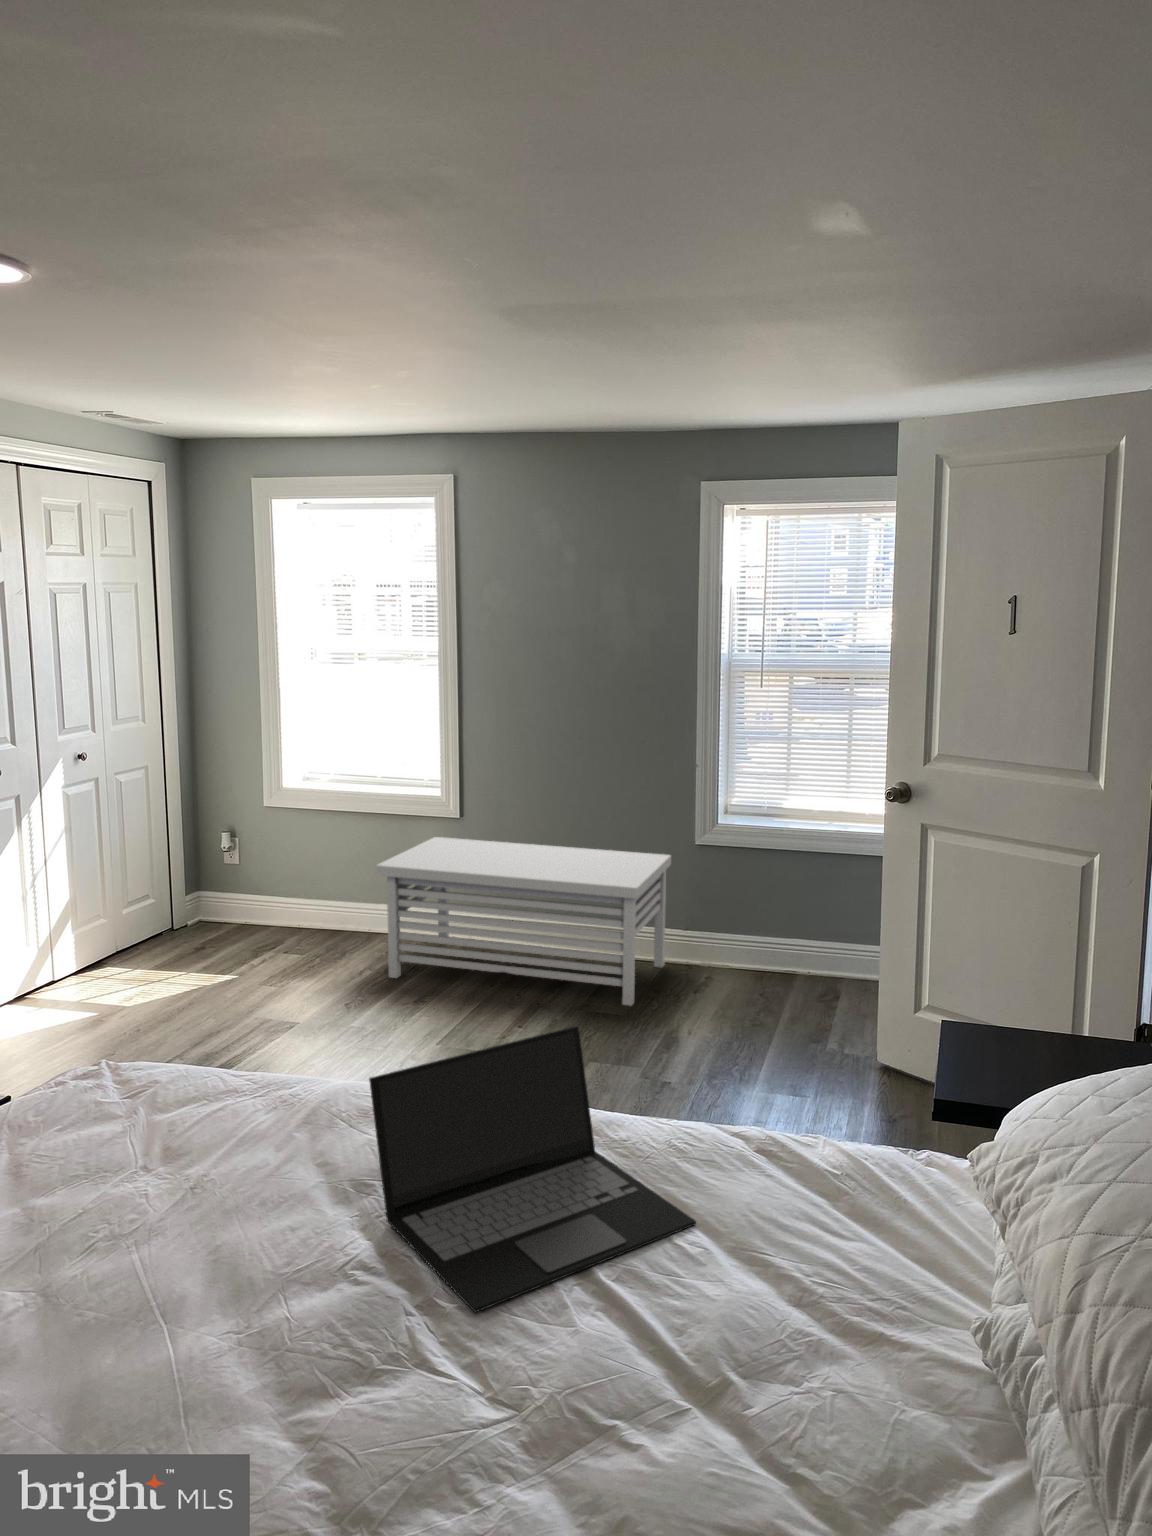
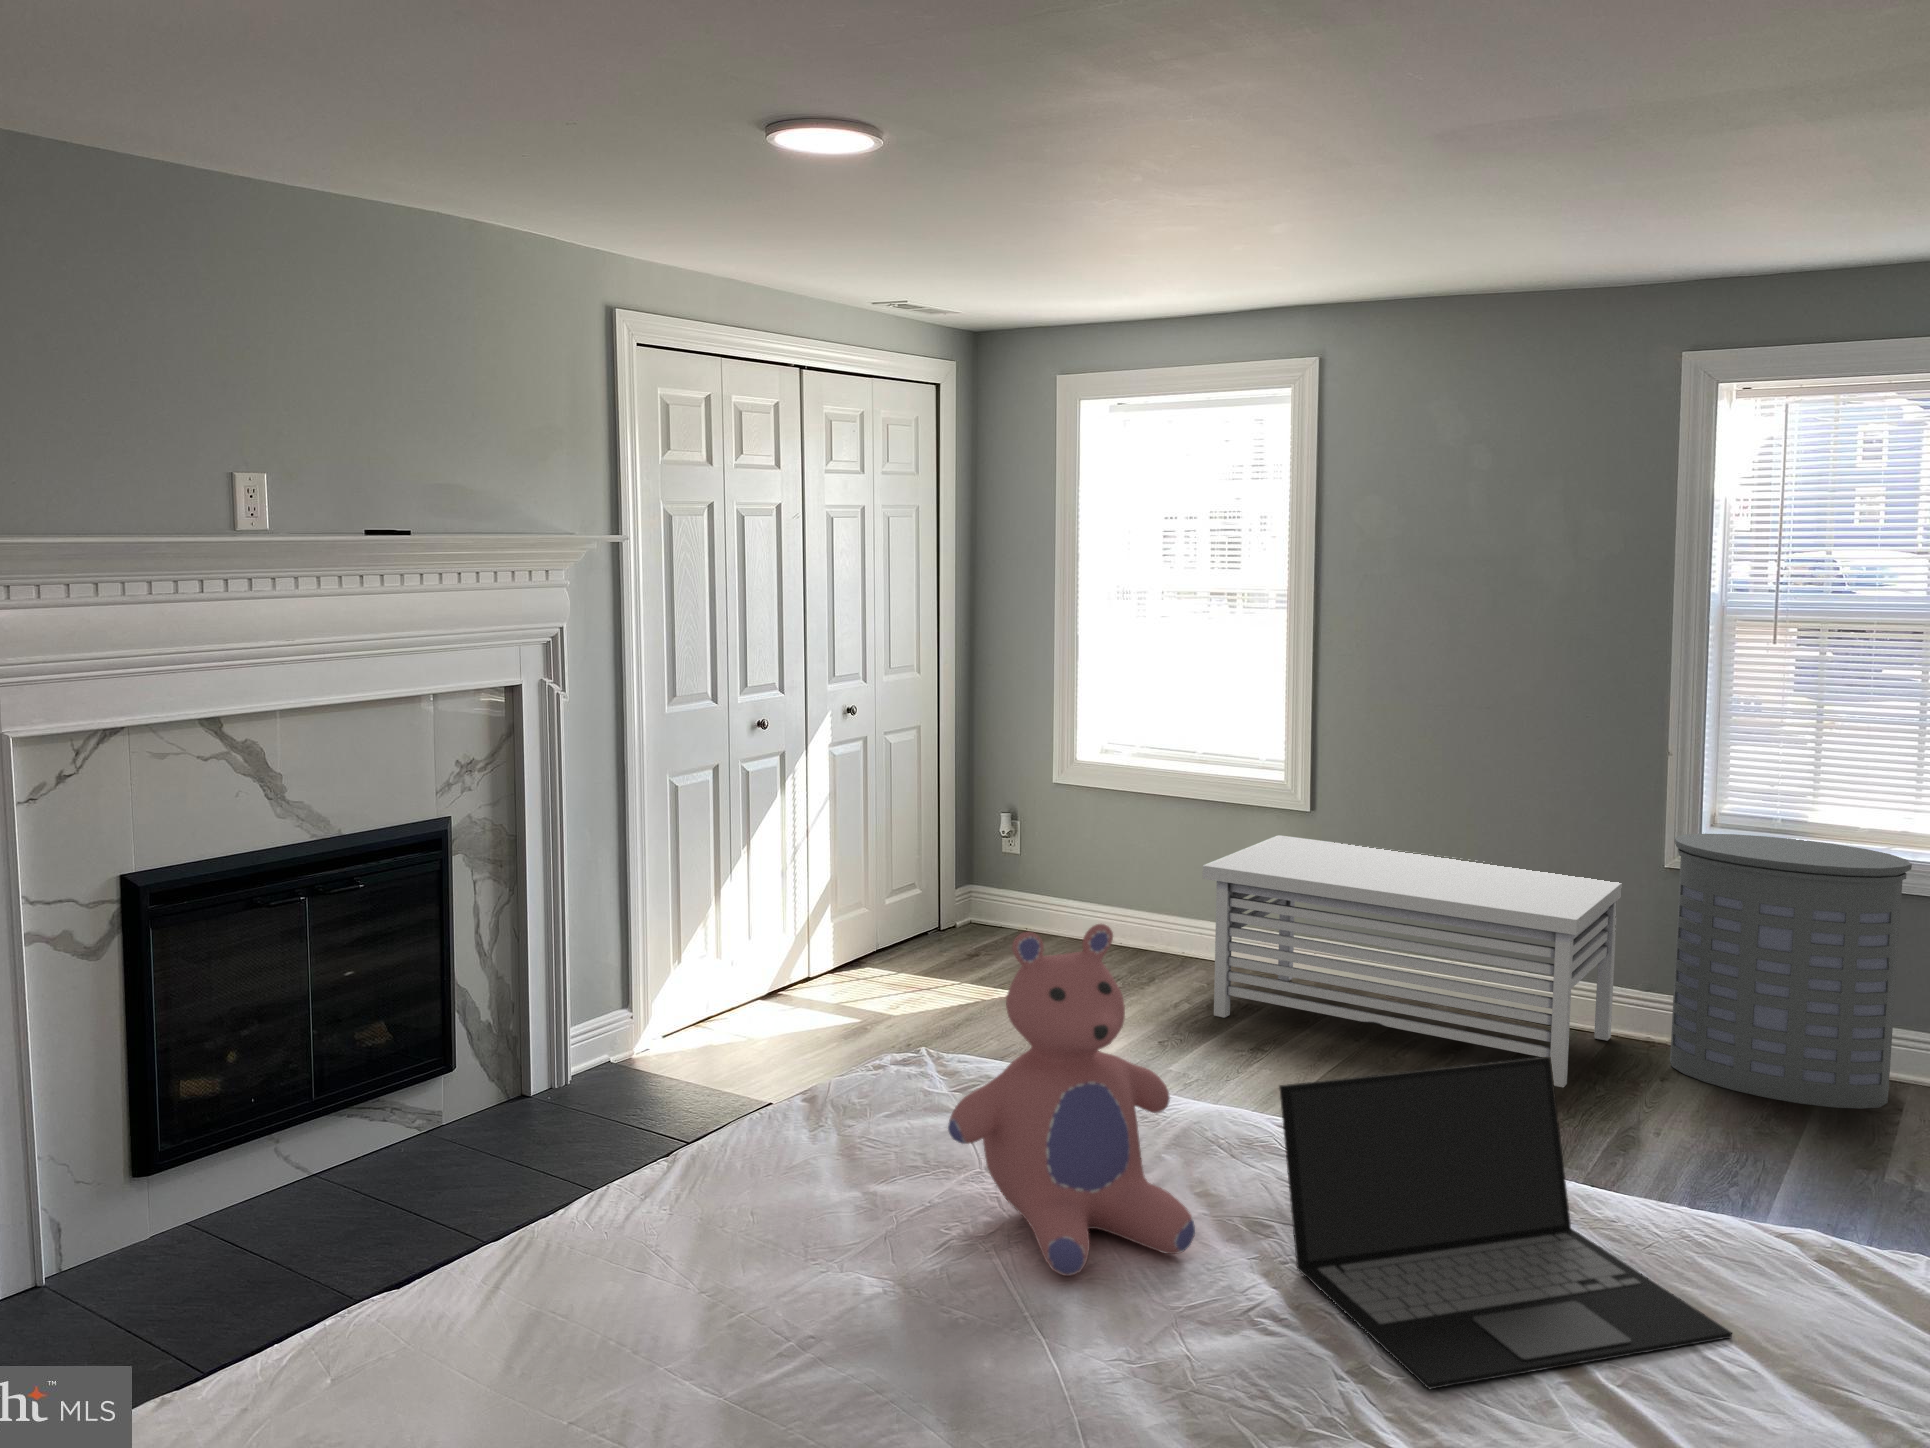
laundry hamper: none [701,820,843,1000] -> present [1670,834,1912,1109]
teddy bear: none [88,959,305,1261] -> present [948,924,1195,1276]

